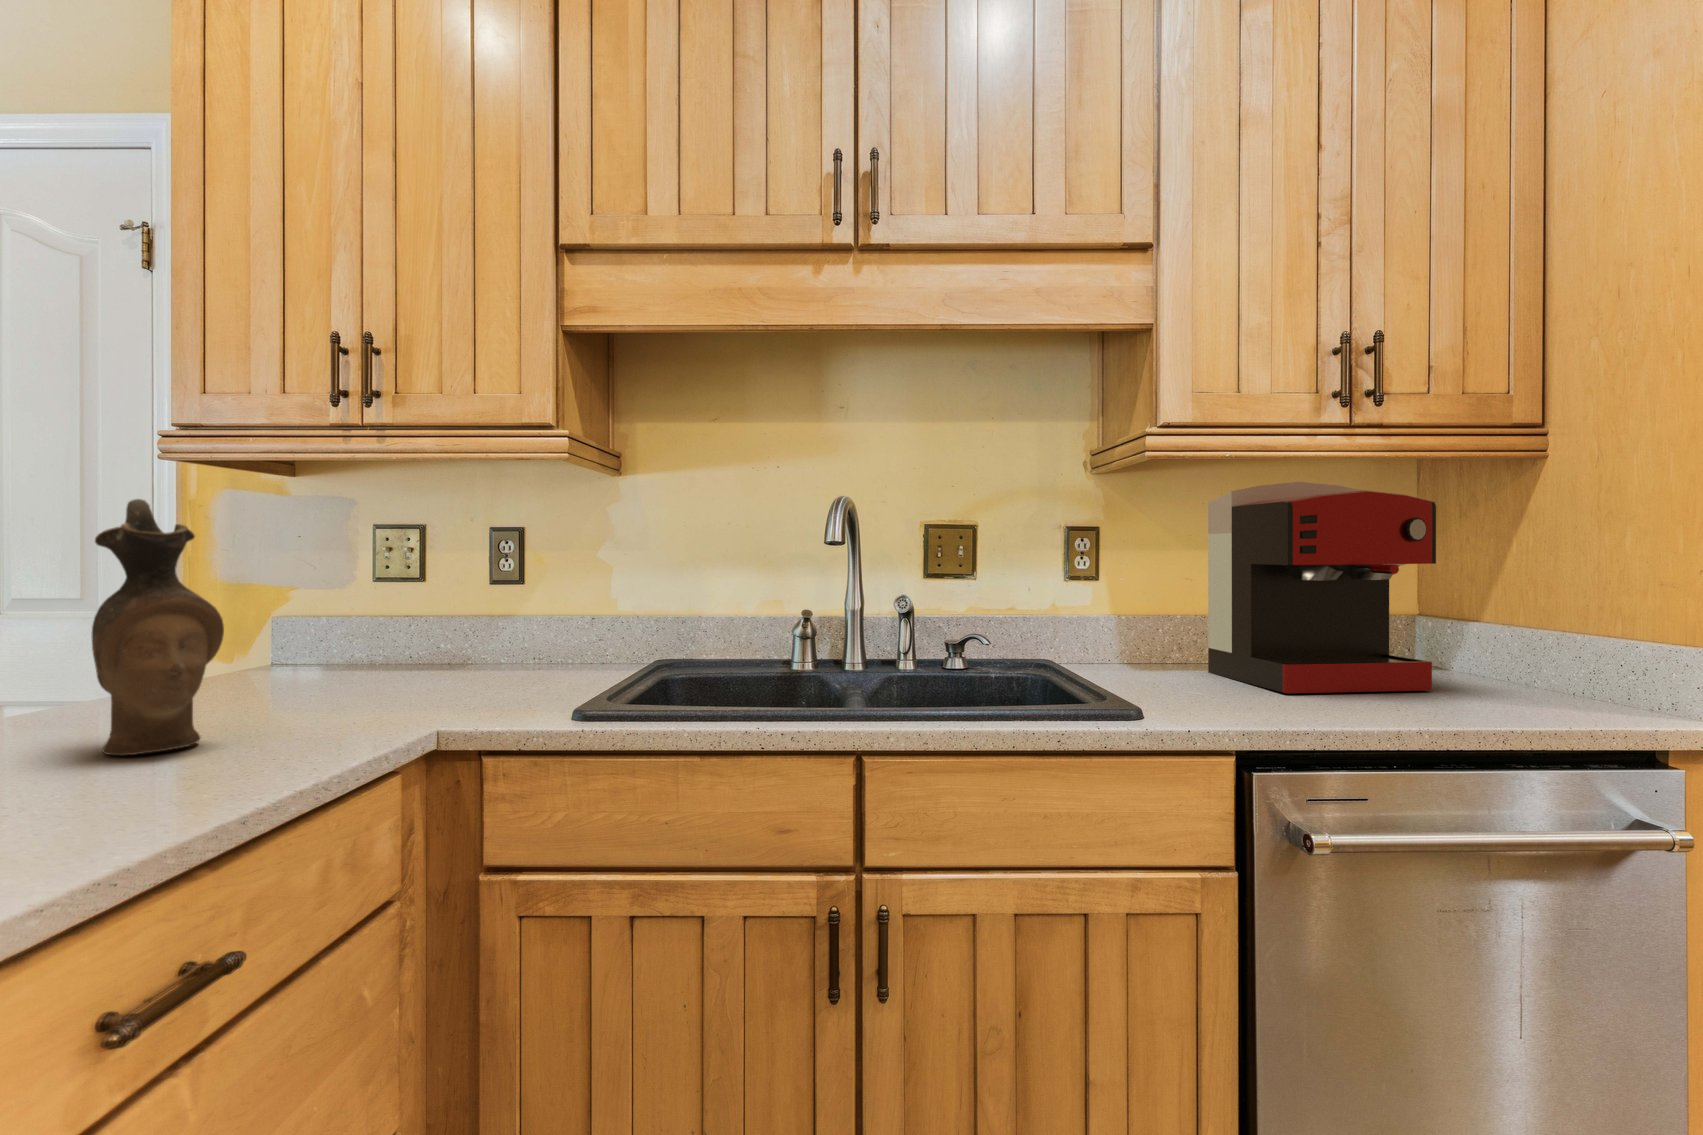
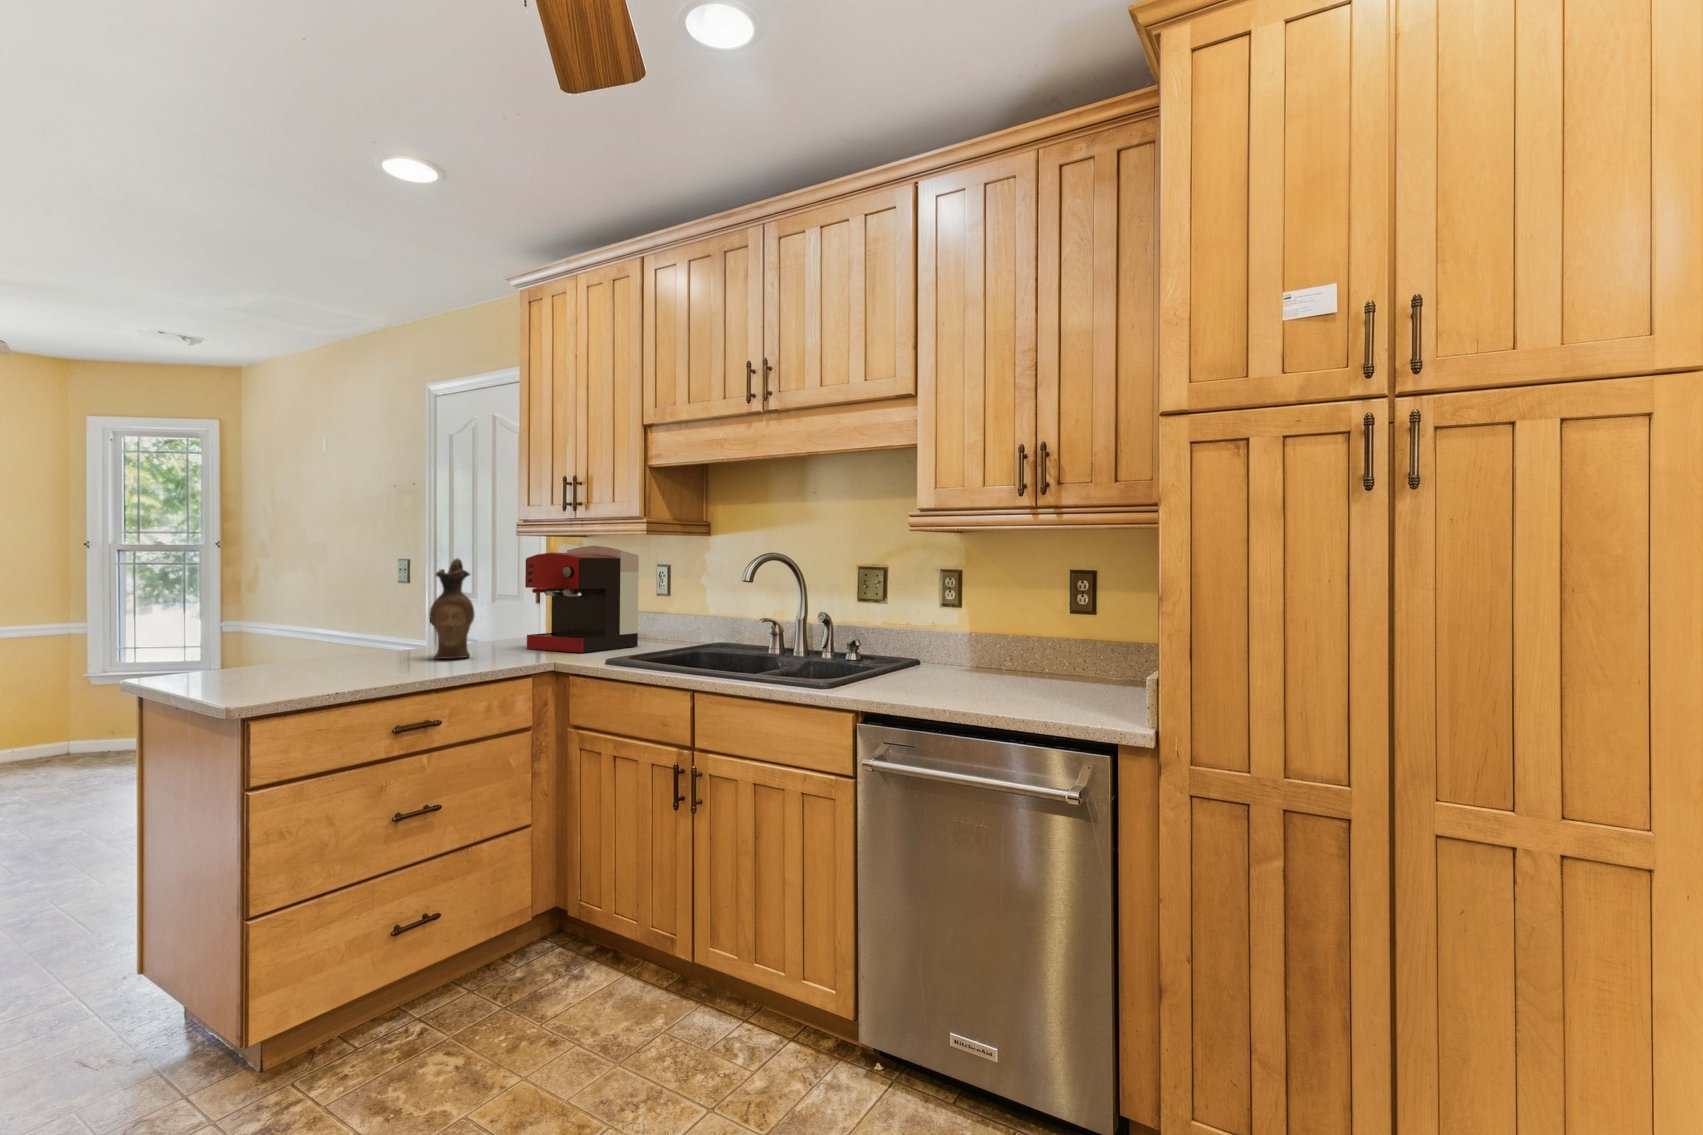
coffee maker: present [1208,482,1436,693] -> present [525,546,639,653]

